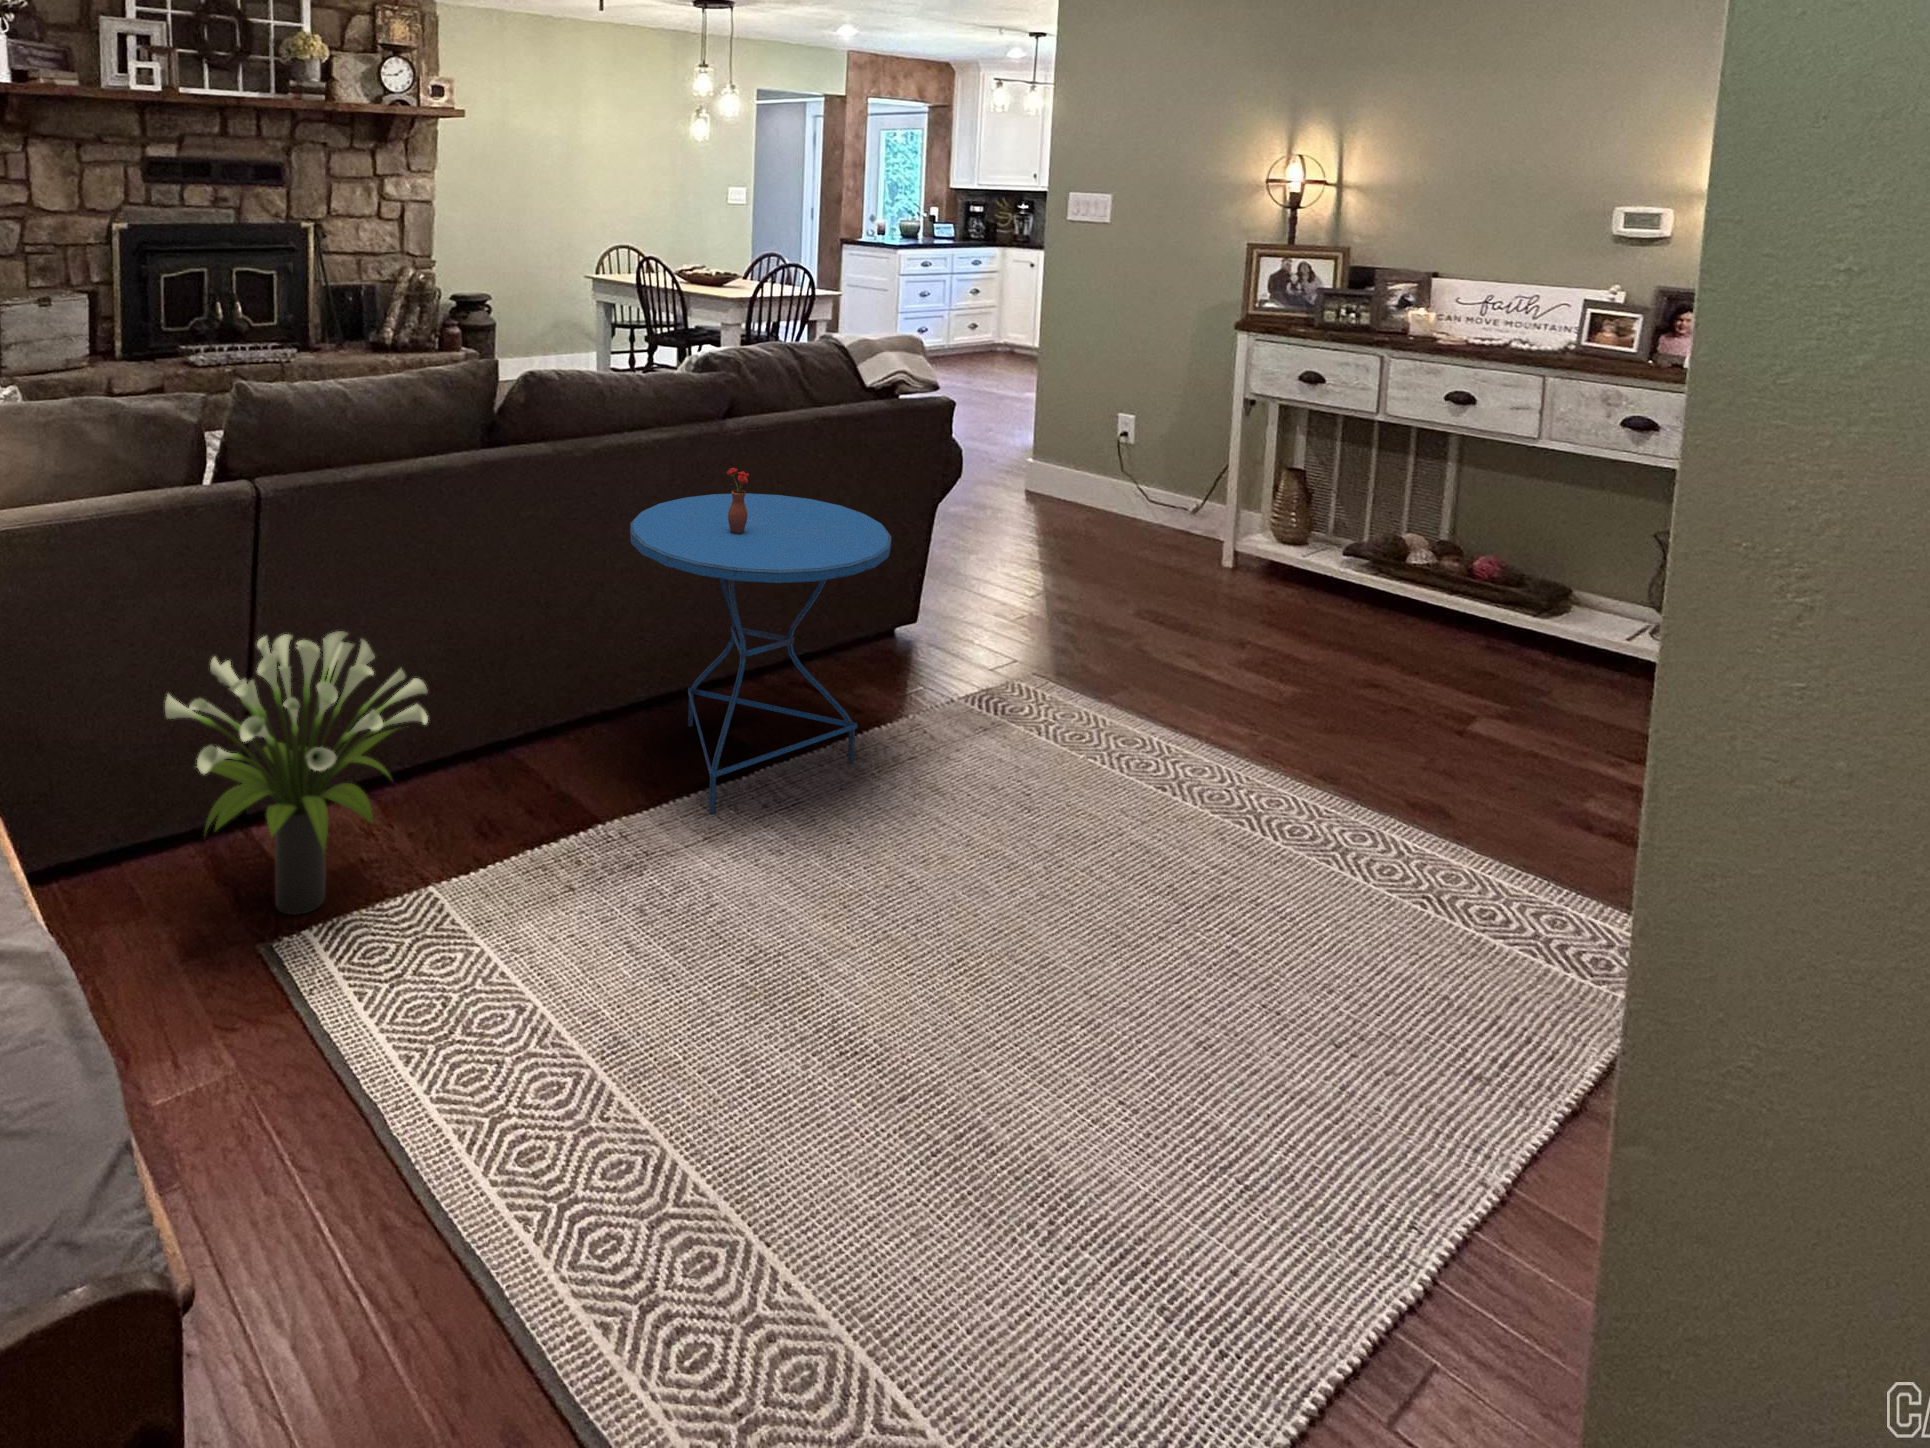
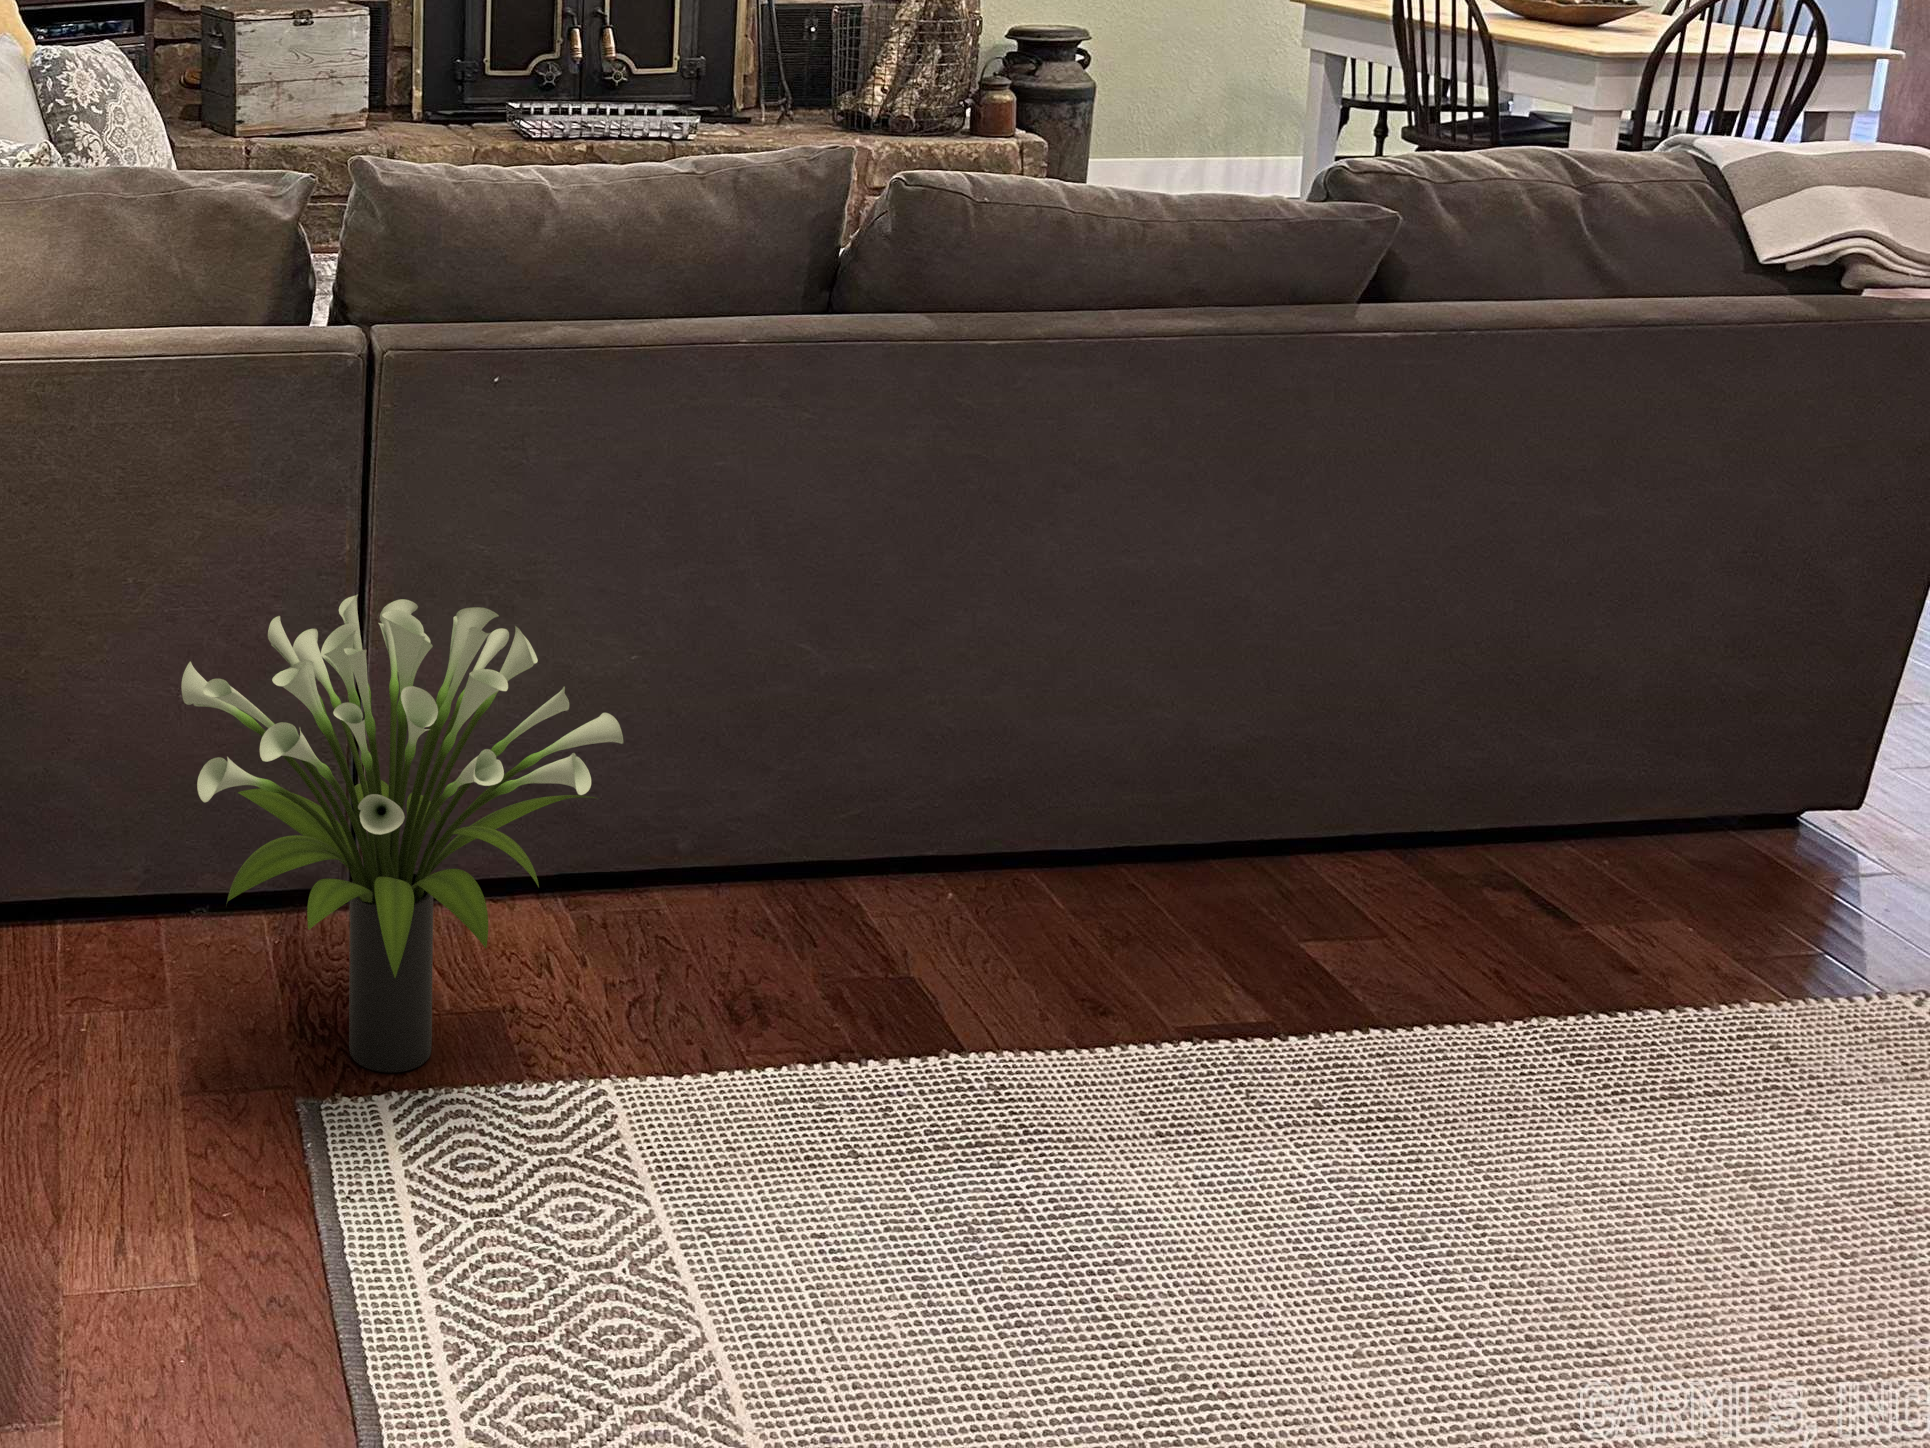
side table: present [630,467,891,814] -> none [1078,397,1687,1090]

